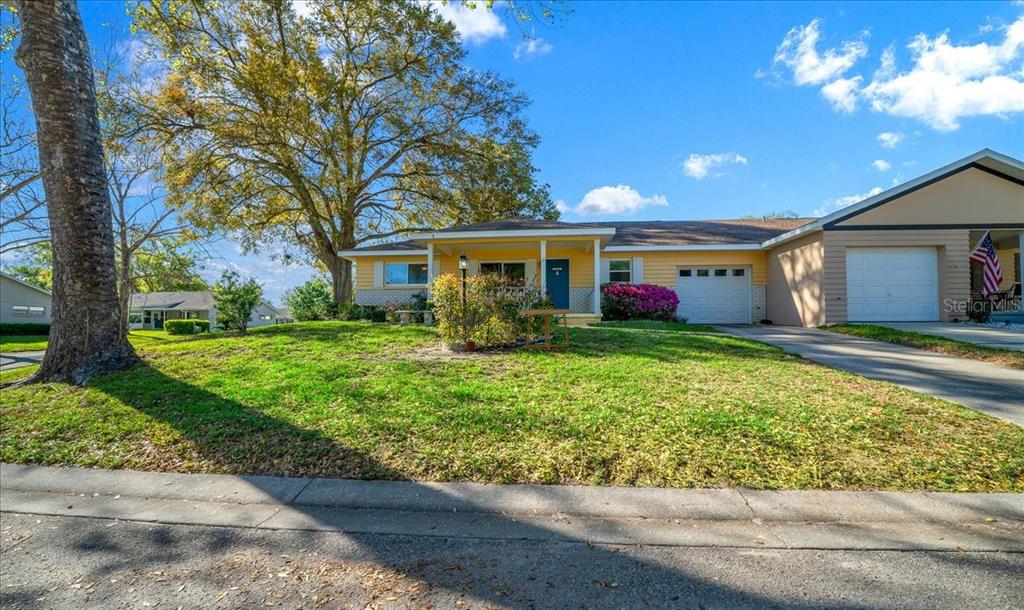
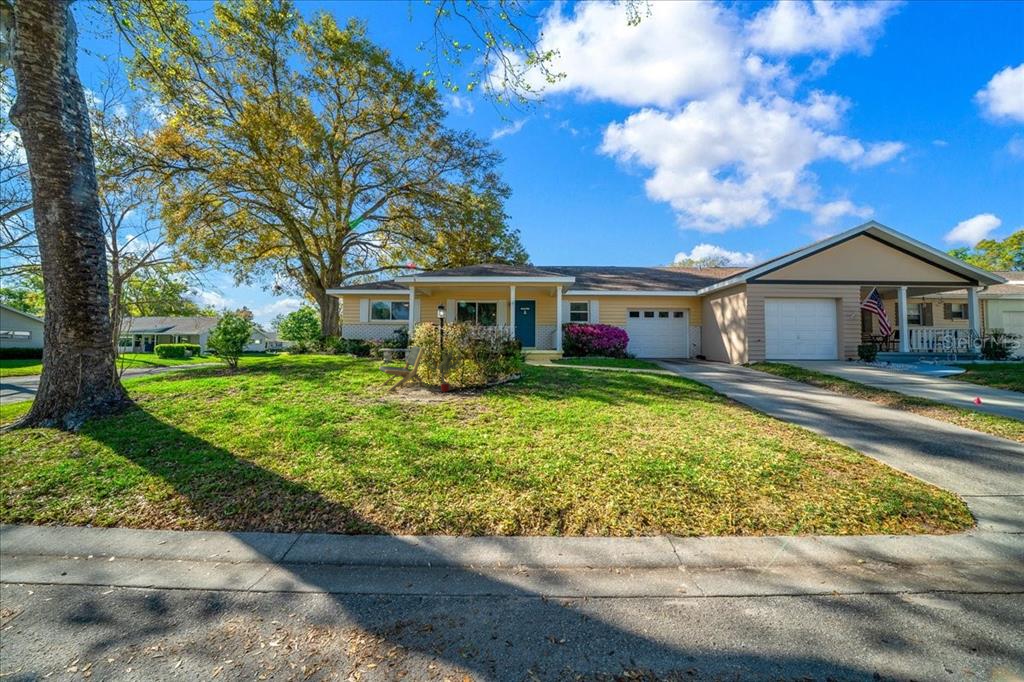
lounge chair: none [397,301,449,350] -> present [379,346,424,391]
round table: present [520,309,575,351] -> none [488,354,537,392]

